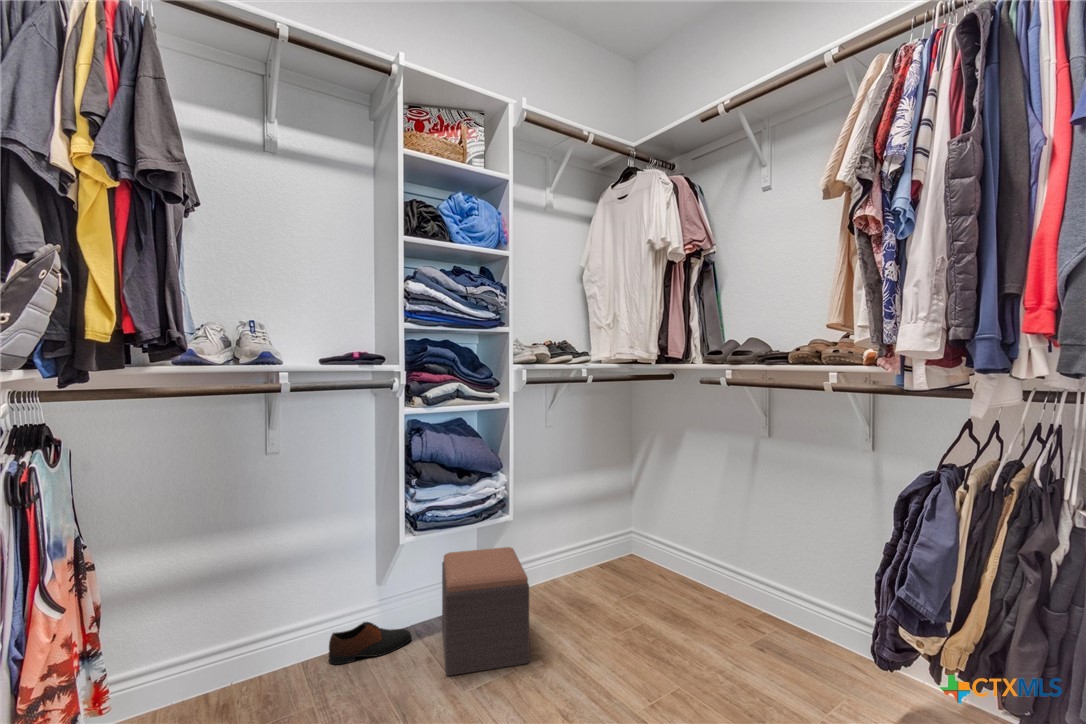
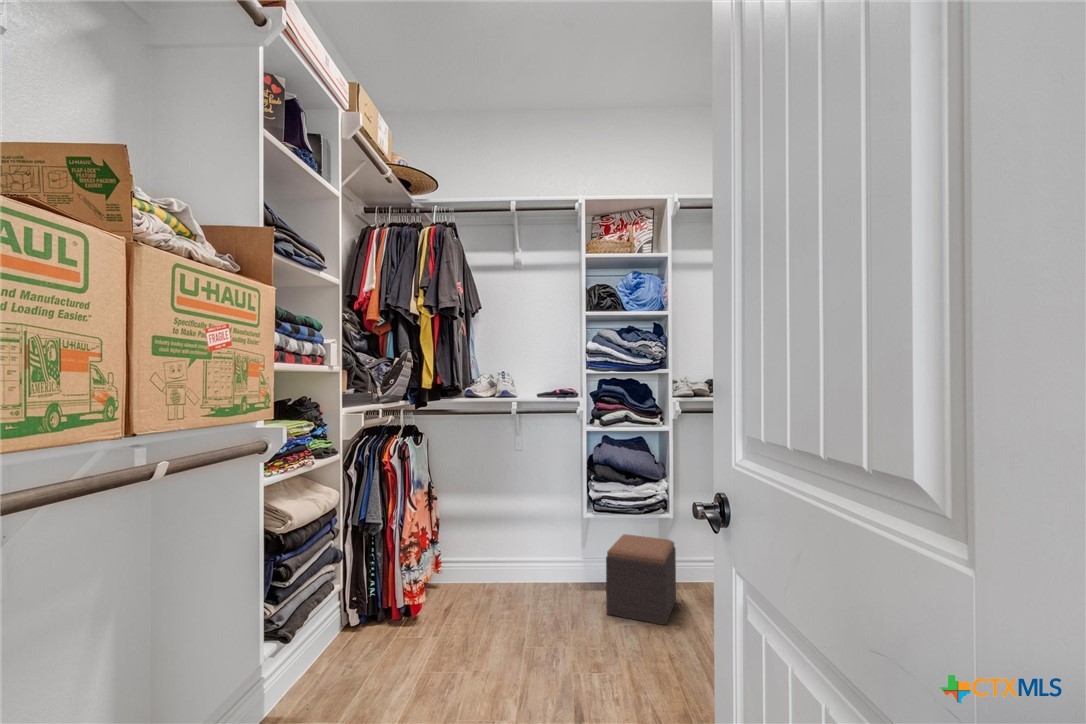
shoe: present [329,622,411,665] -> none [547,568,600,593]

